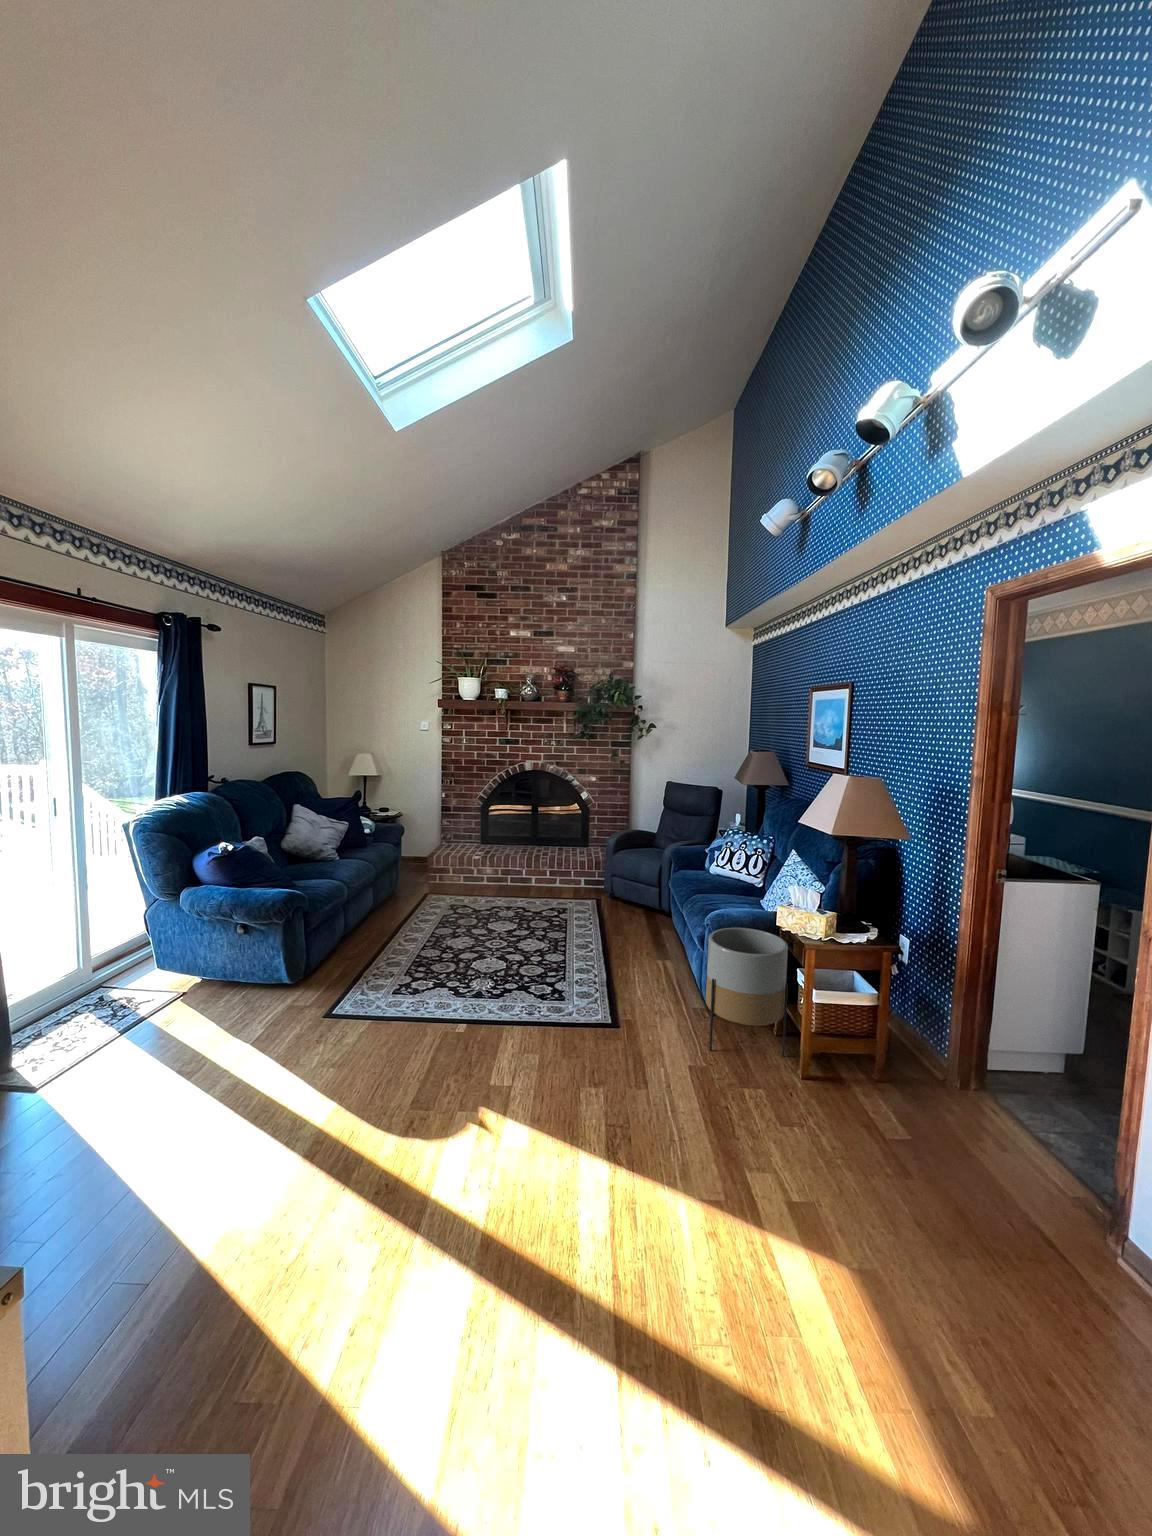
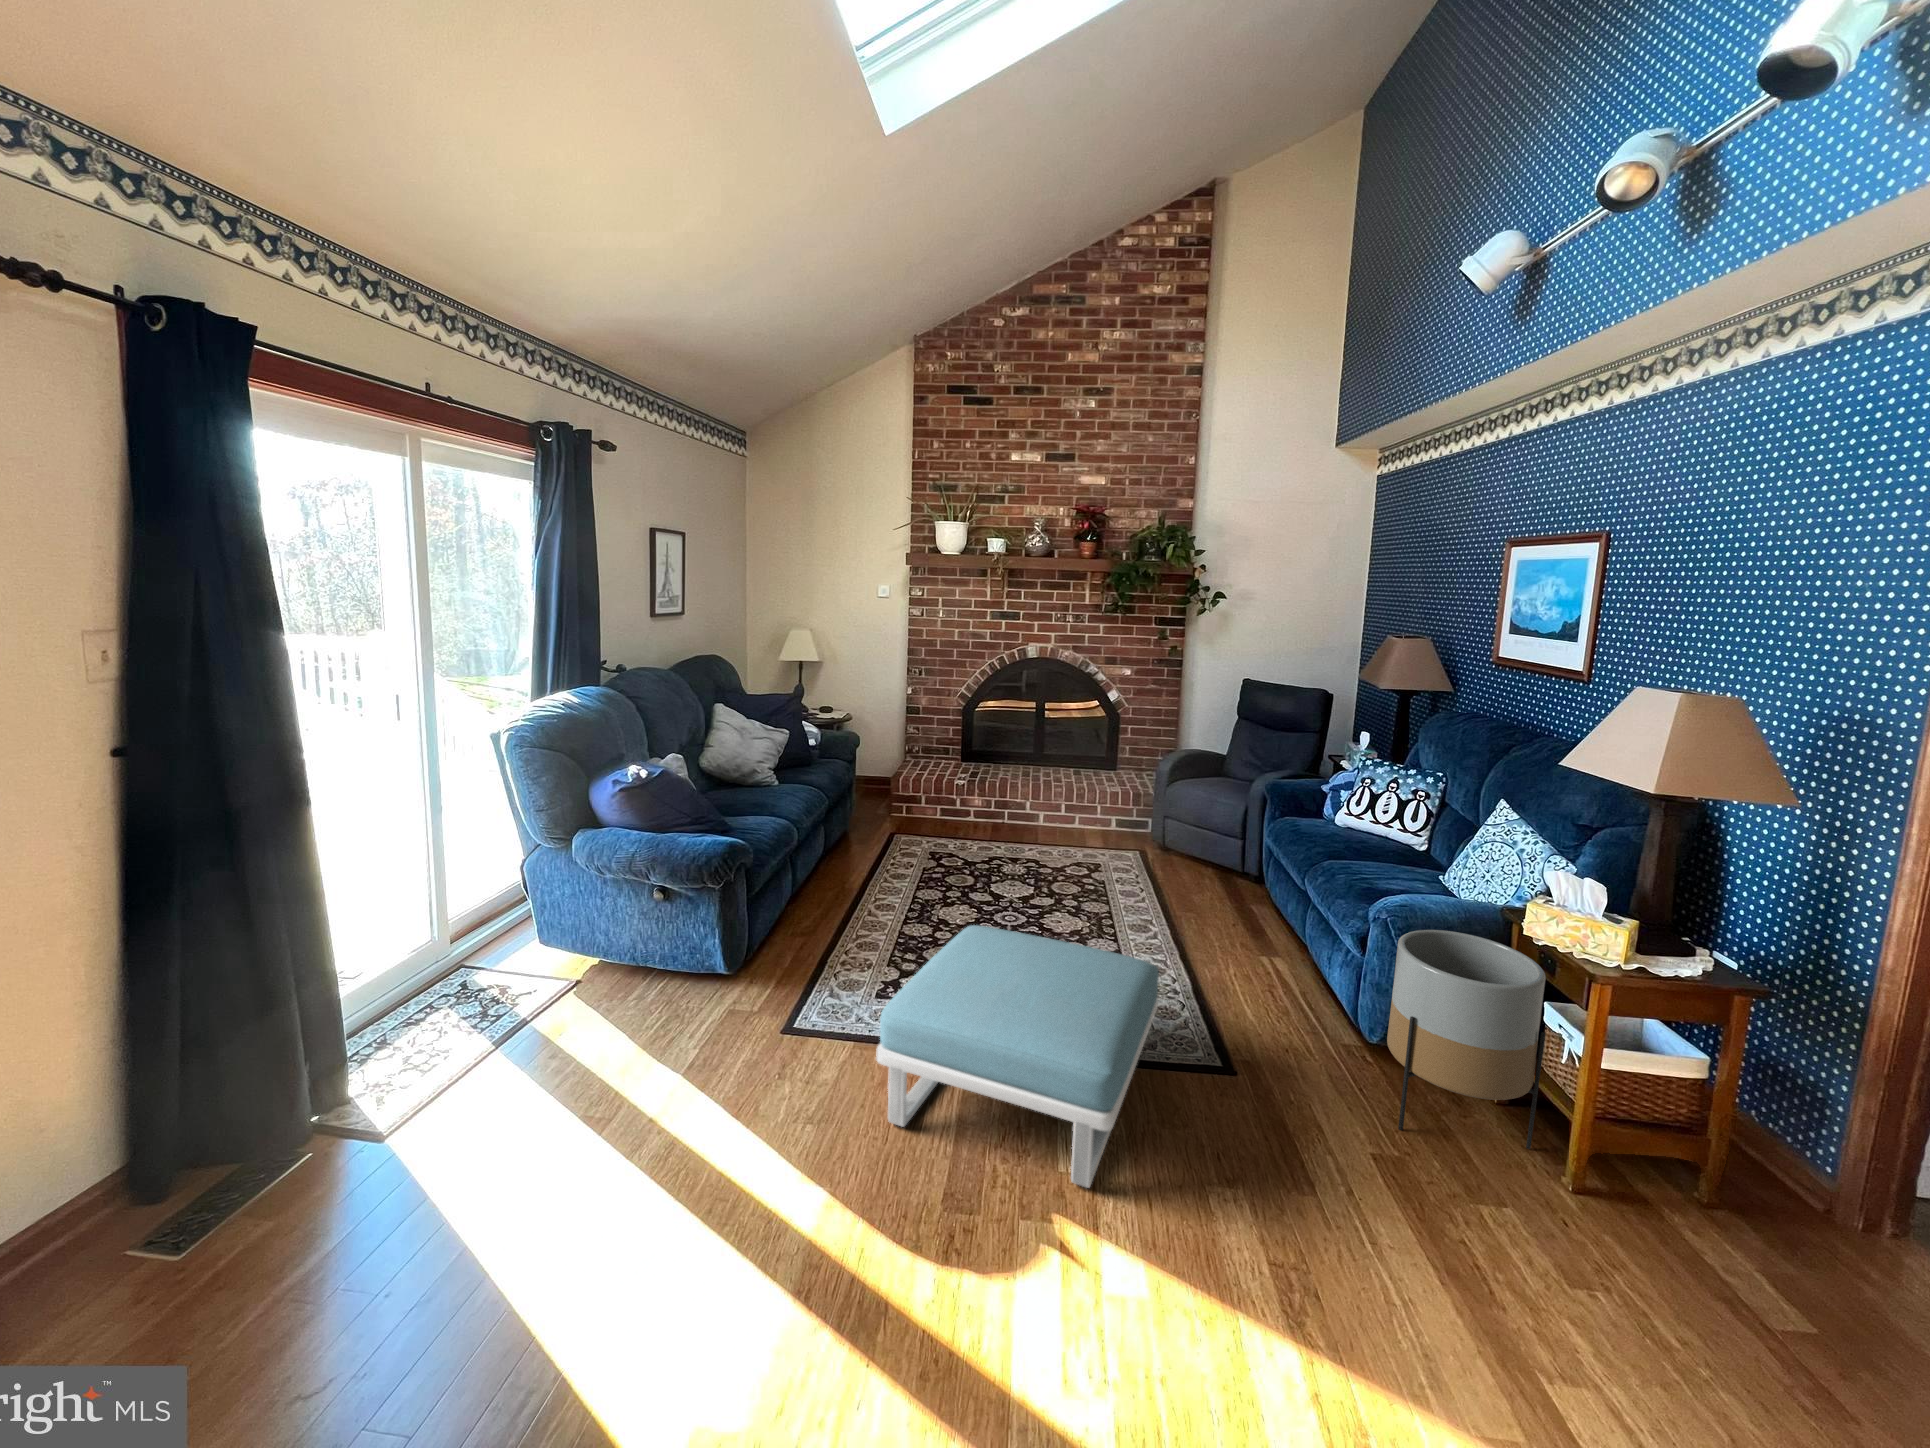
footstool: none [377,941,570,1092] -> present [876,925,1159,1188]

